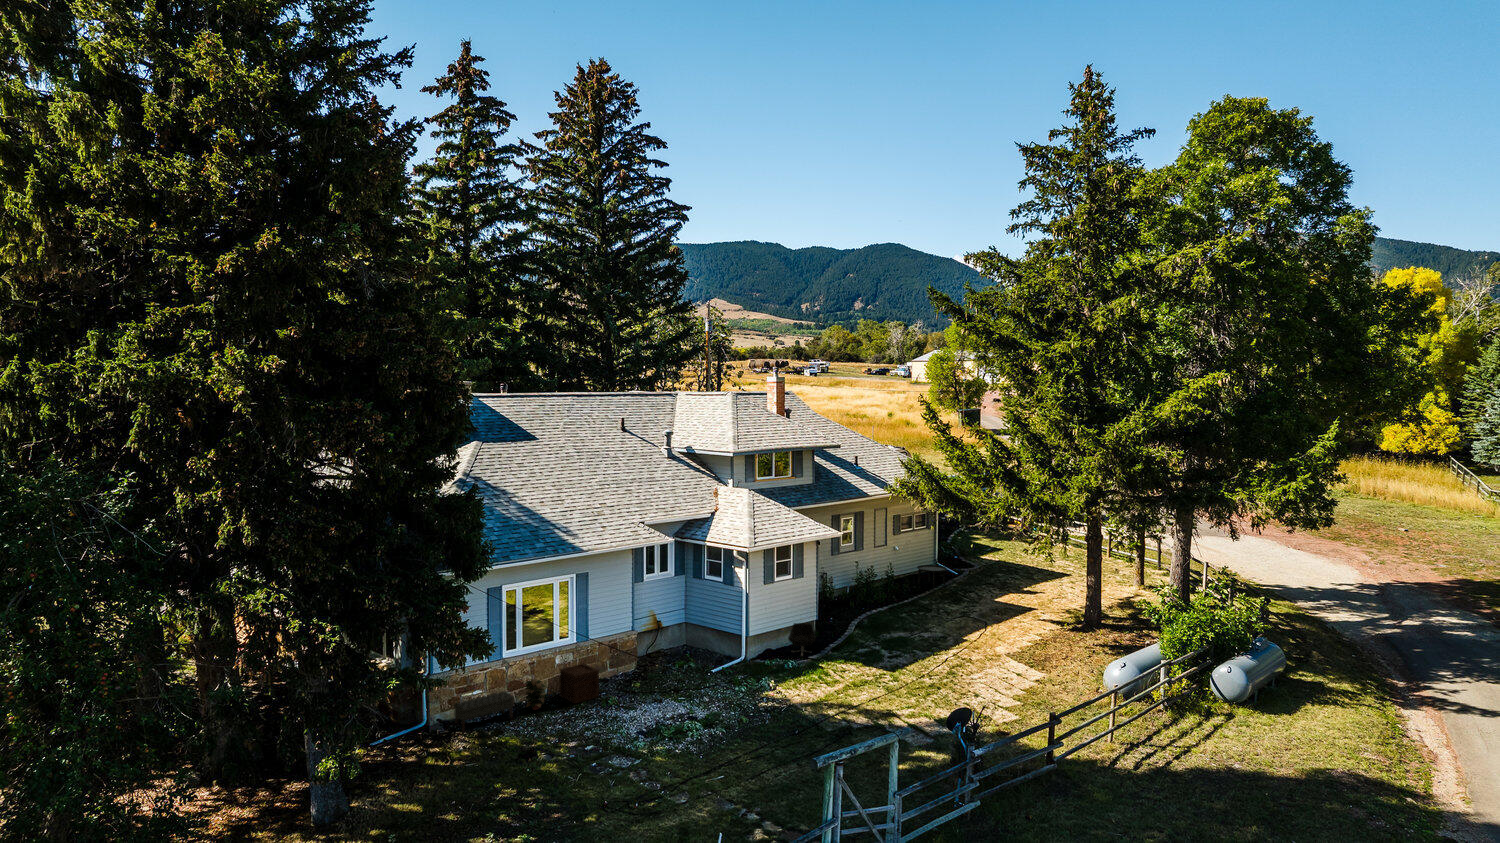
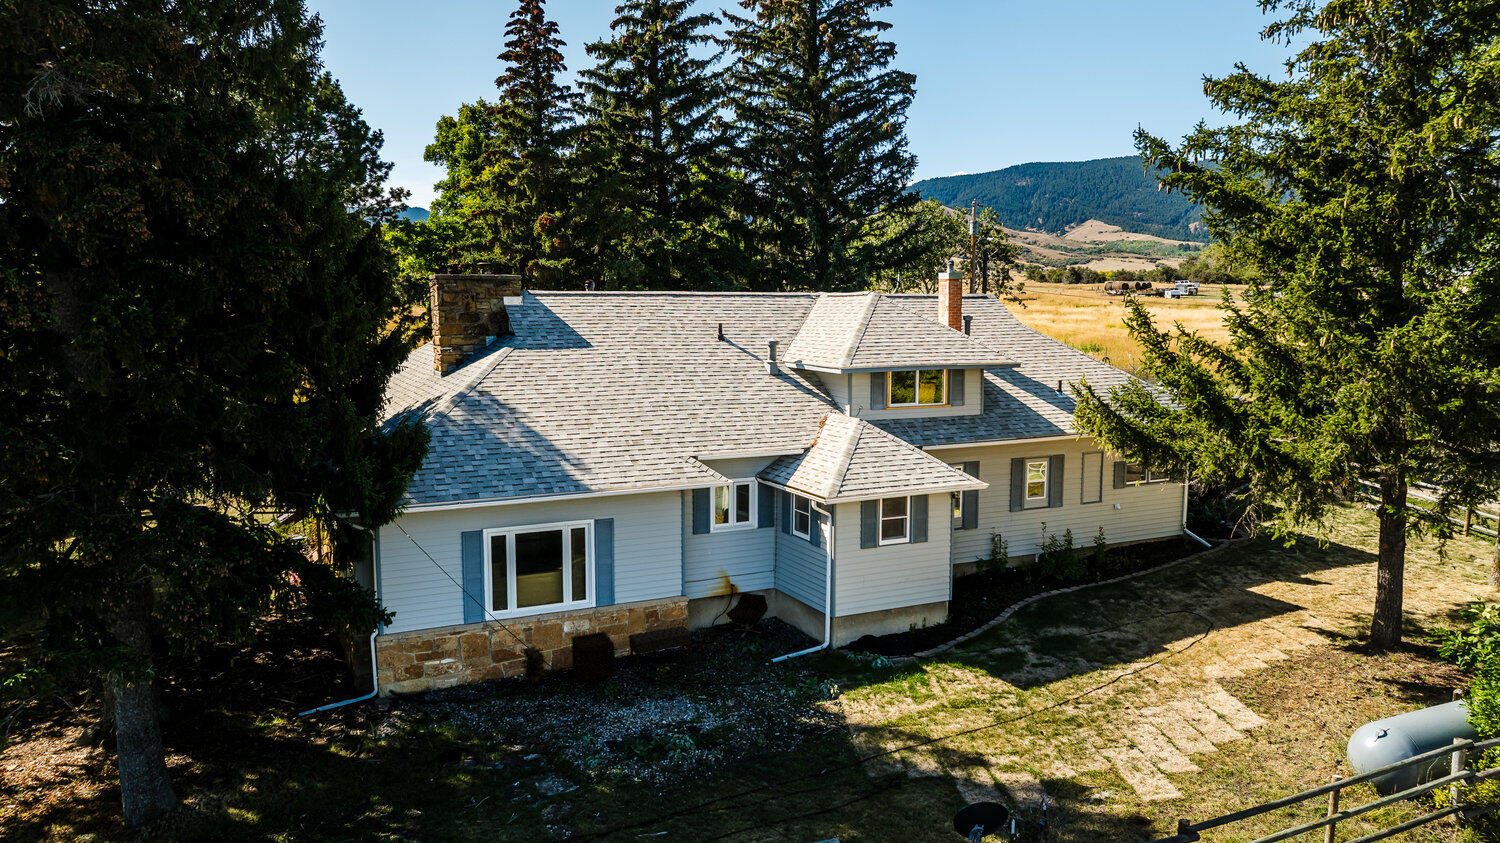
round table: present [917,565,947,587] -> none [1135,528,1179,561]
lounge chair: present [788,623,816,653] -> present [727,593,768,637]
bench: present [454,692,513,732] -> present [629,626,691,667]

